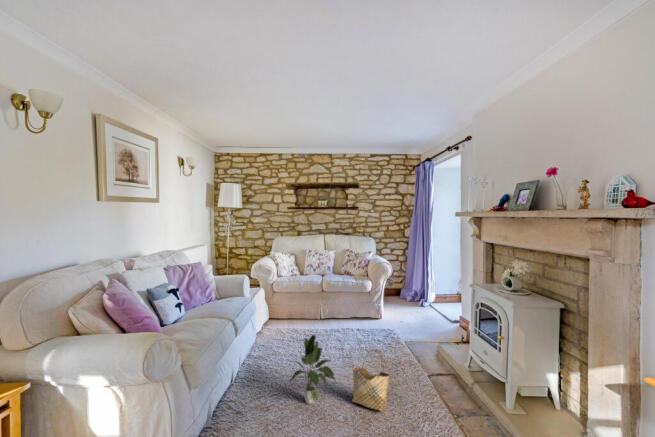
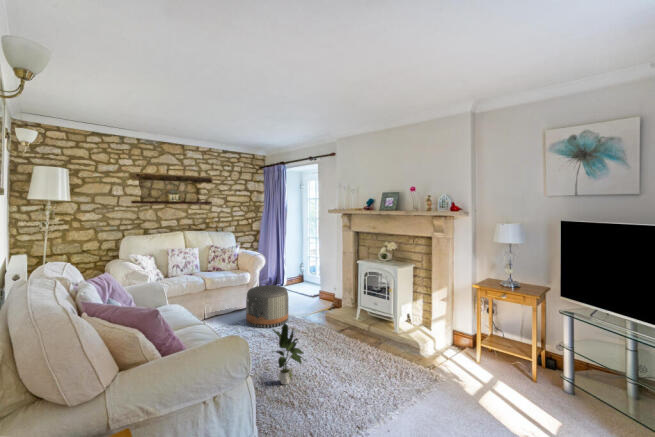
pouf: none [351,296,398,344] -> present [246,285,288,328]
woven basket: present [353,356,389,411] -> none [312,325,341,370]

